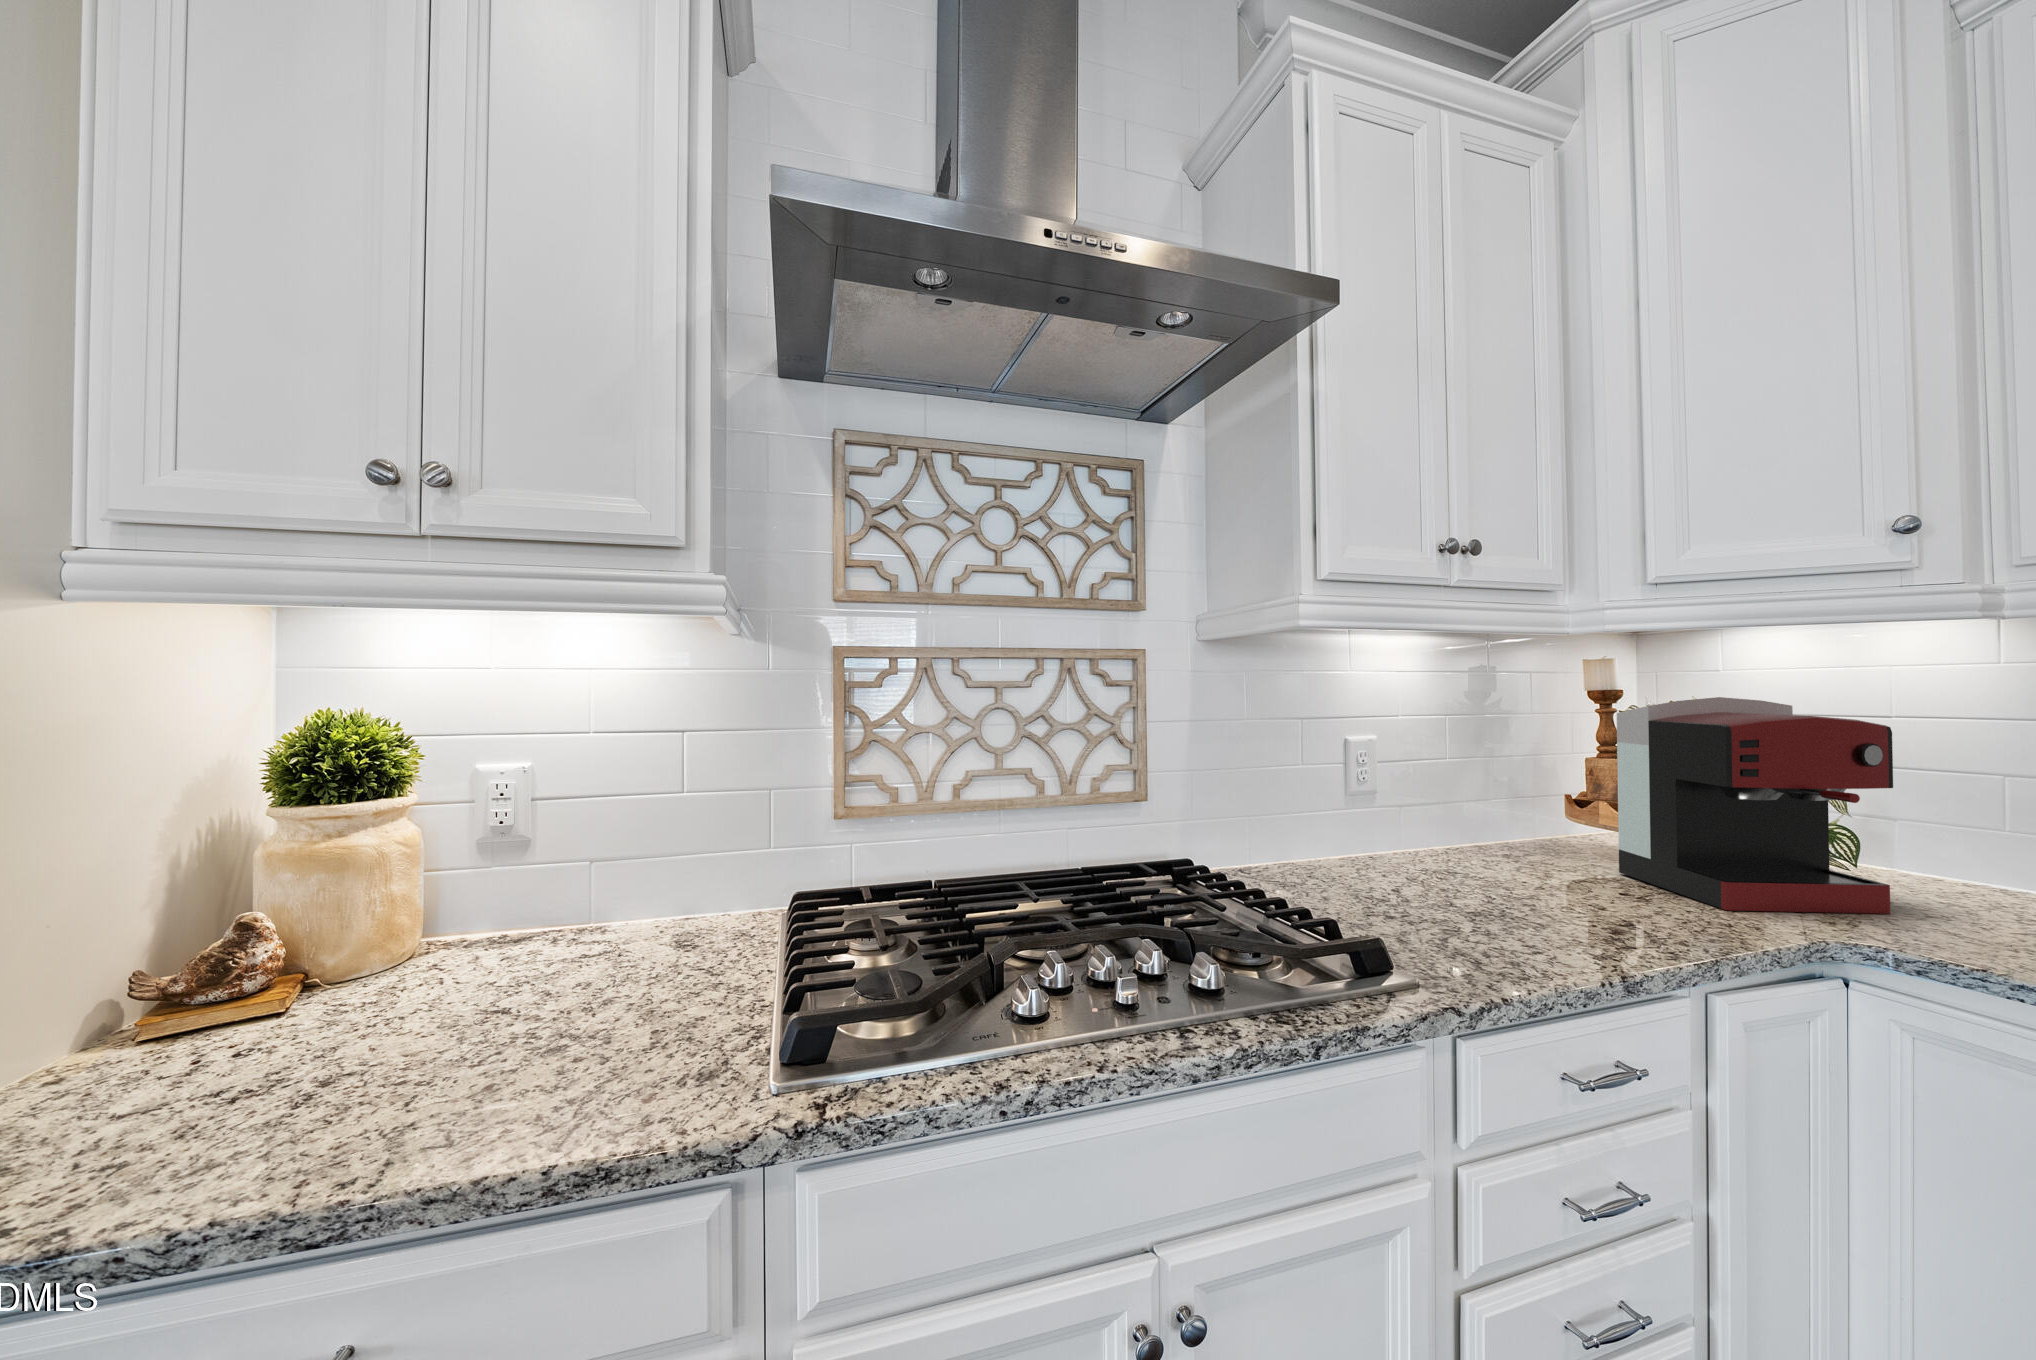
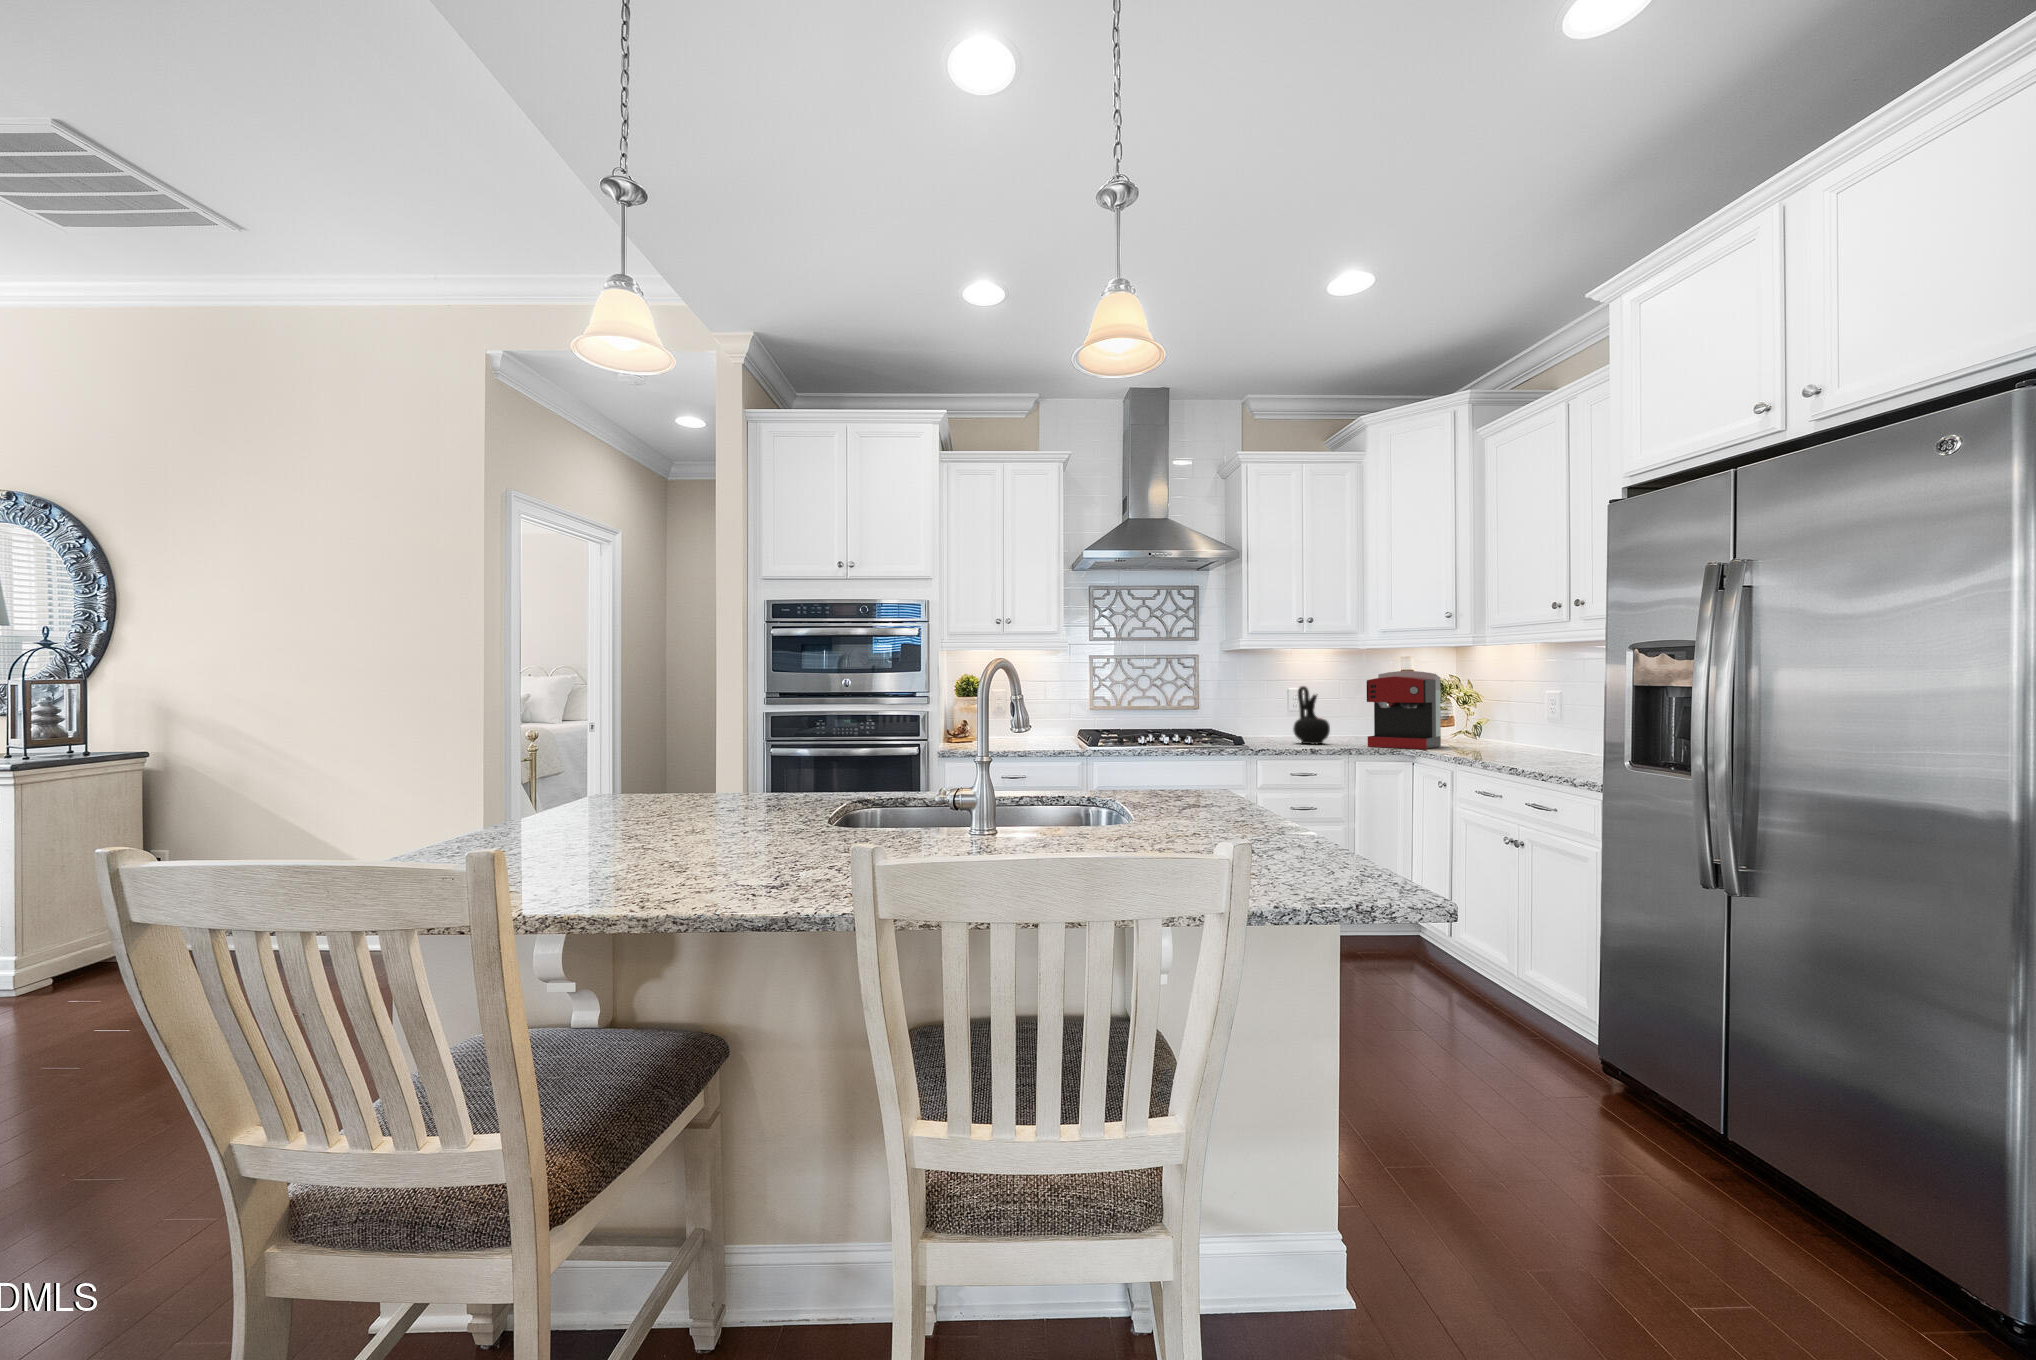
ceramic jug: none [1476,739,1594,907] -> present [1293,686,1330,744]

